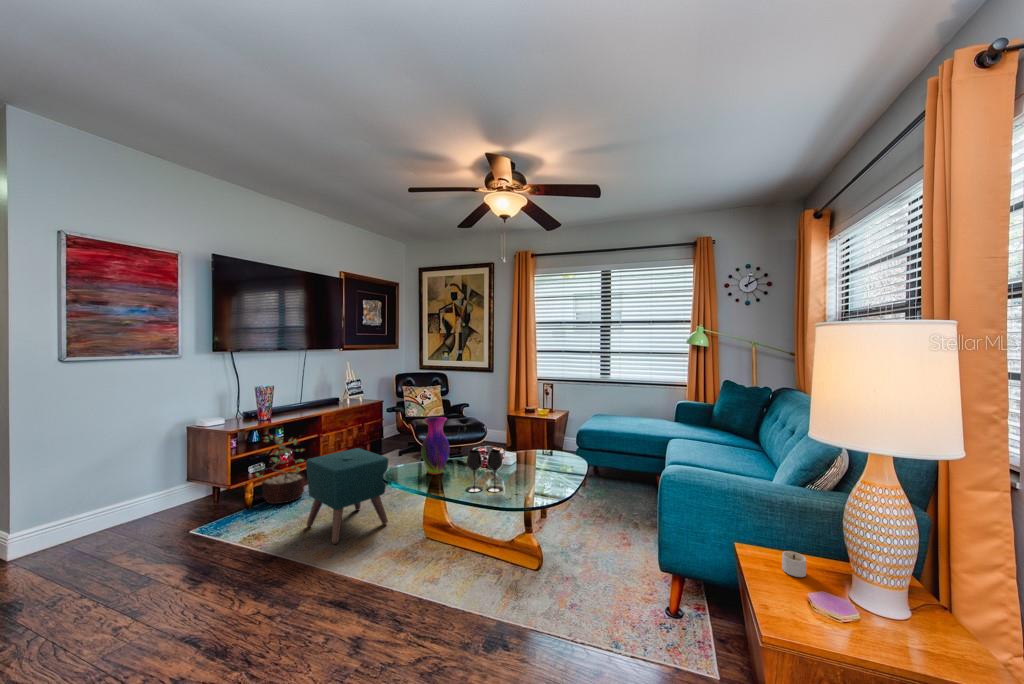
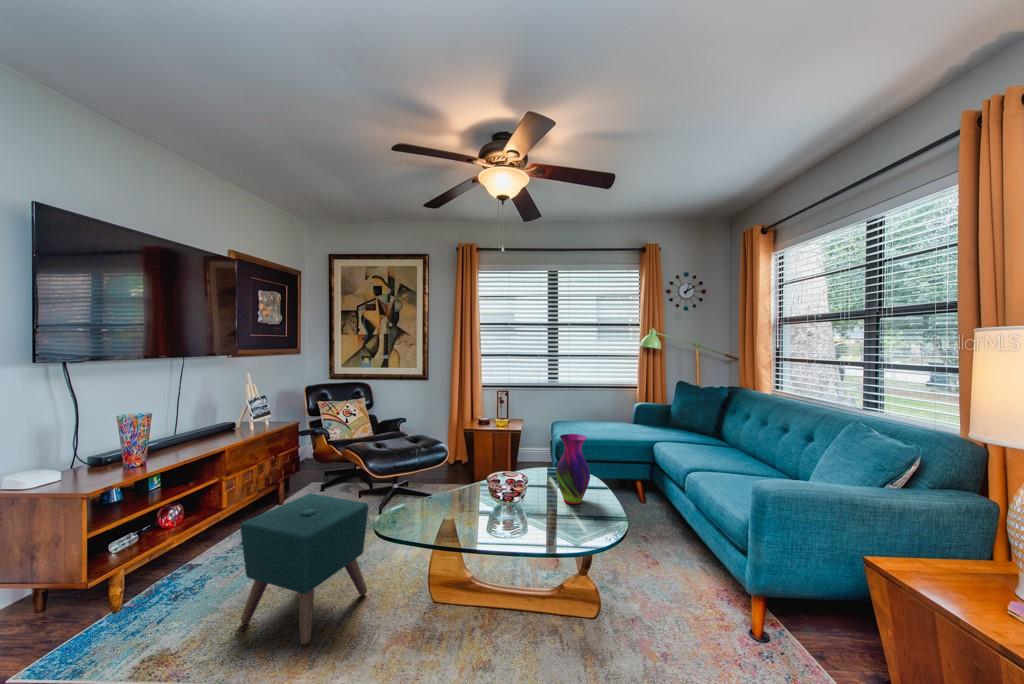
vase: present [421,417,450,475] -> present [556,434,590,504]
decorative plant: present [253,434,305,504] -> none [120,486,214,596]
wine glass: present [466,450,503,492] -> none [497,479,541,537]
candle: present [782,551,806,577] -> none [934,563,966,591]

